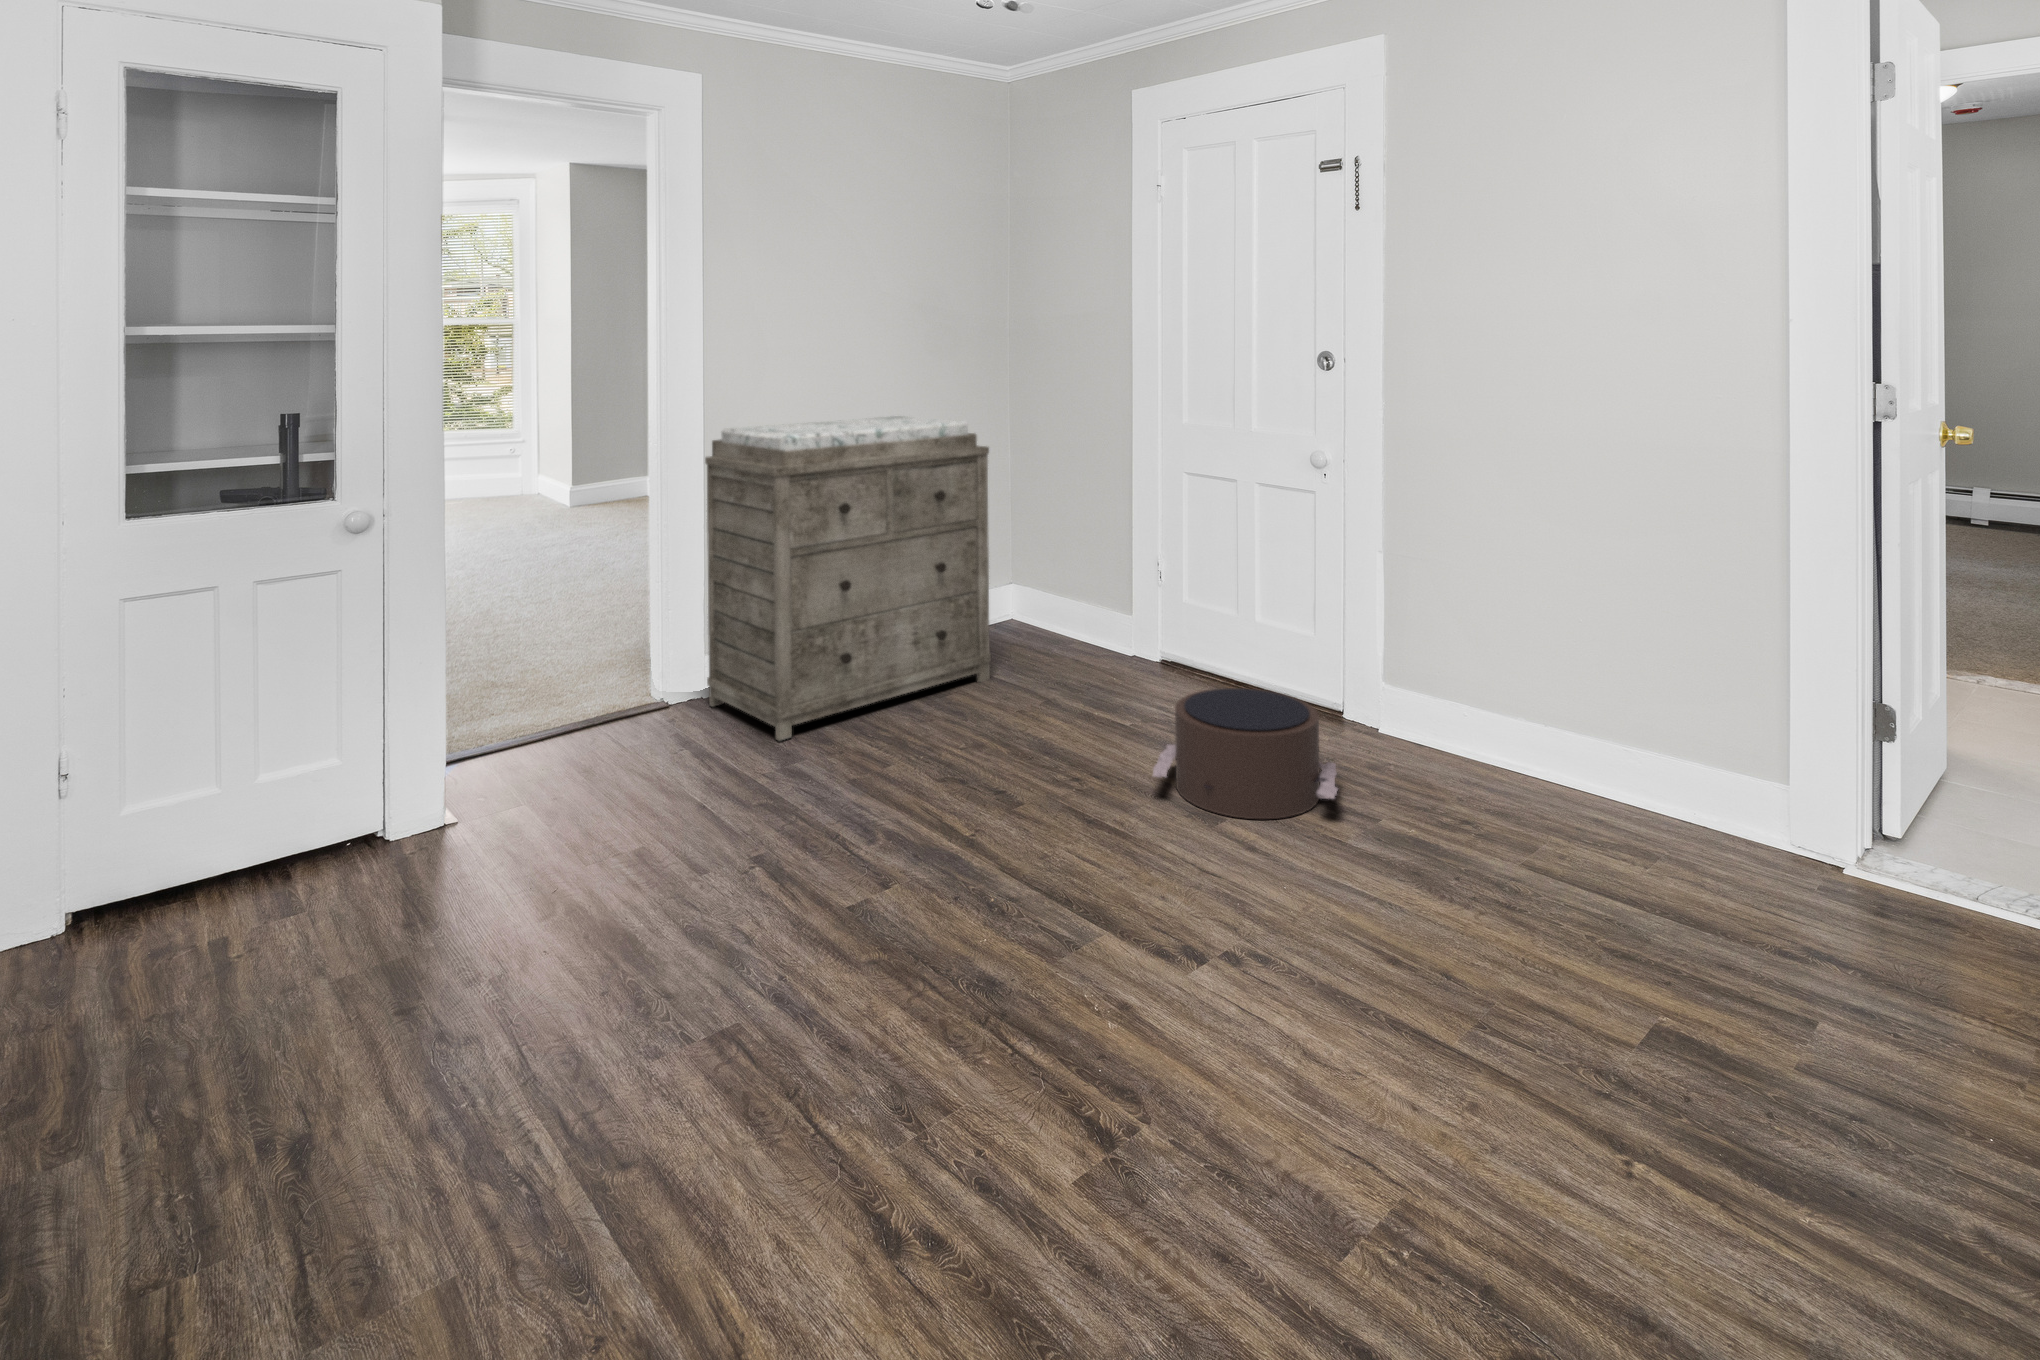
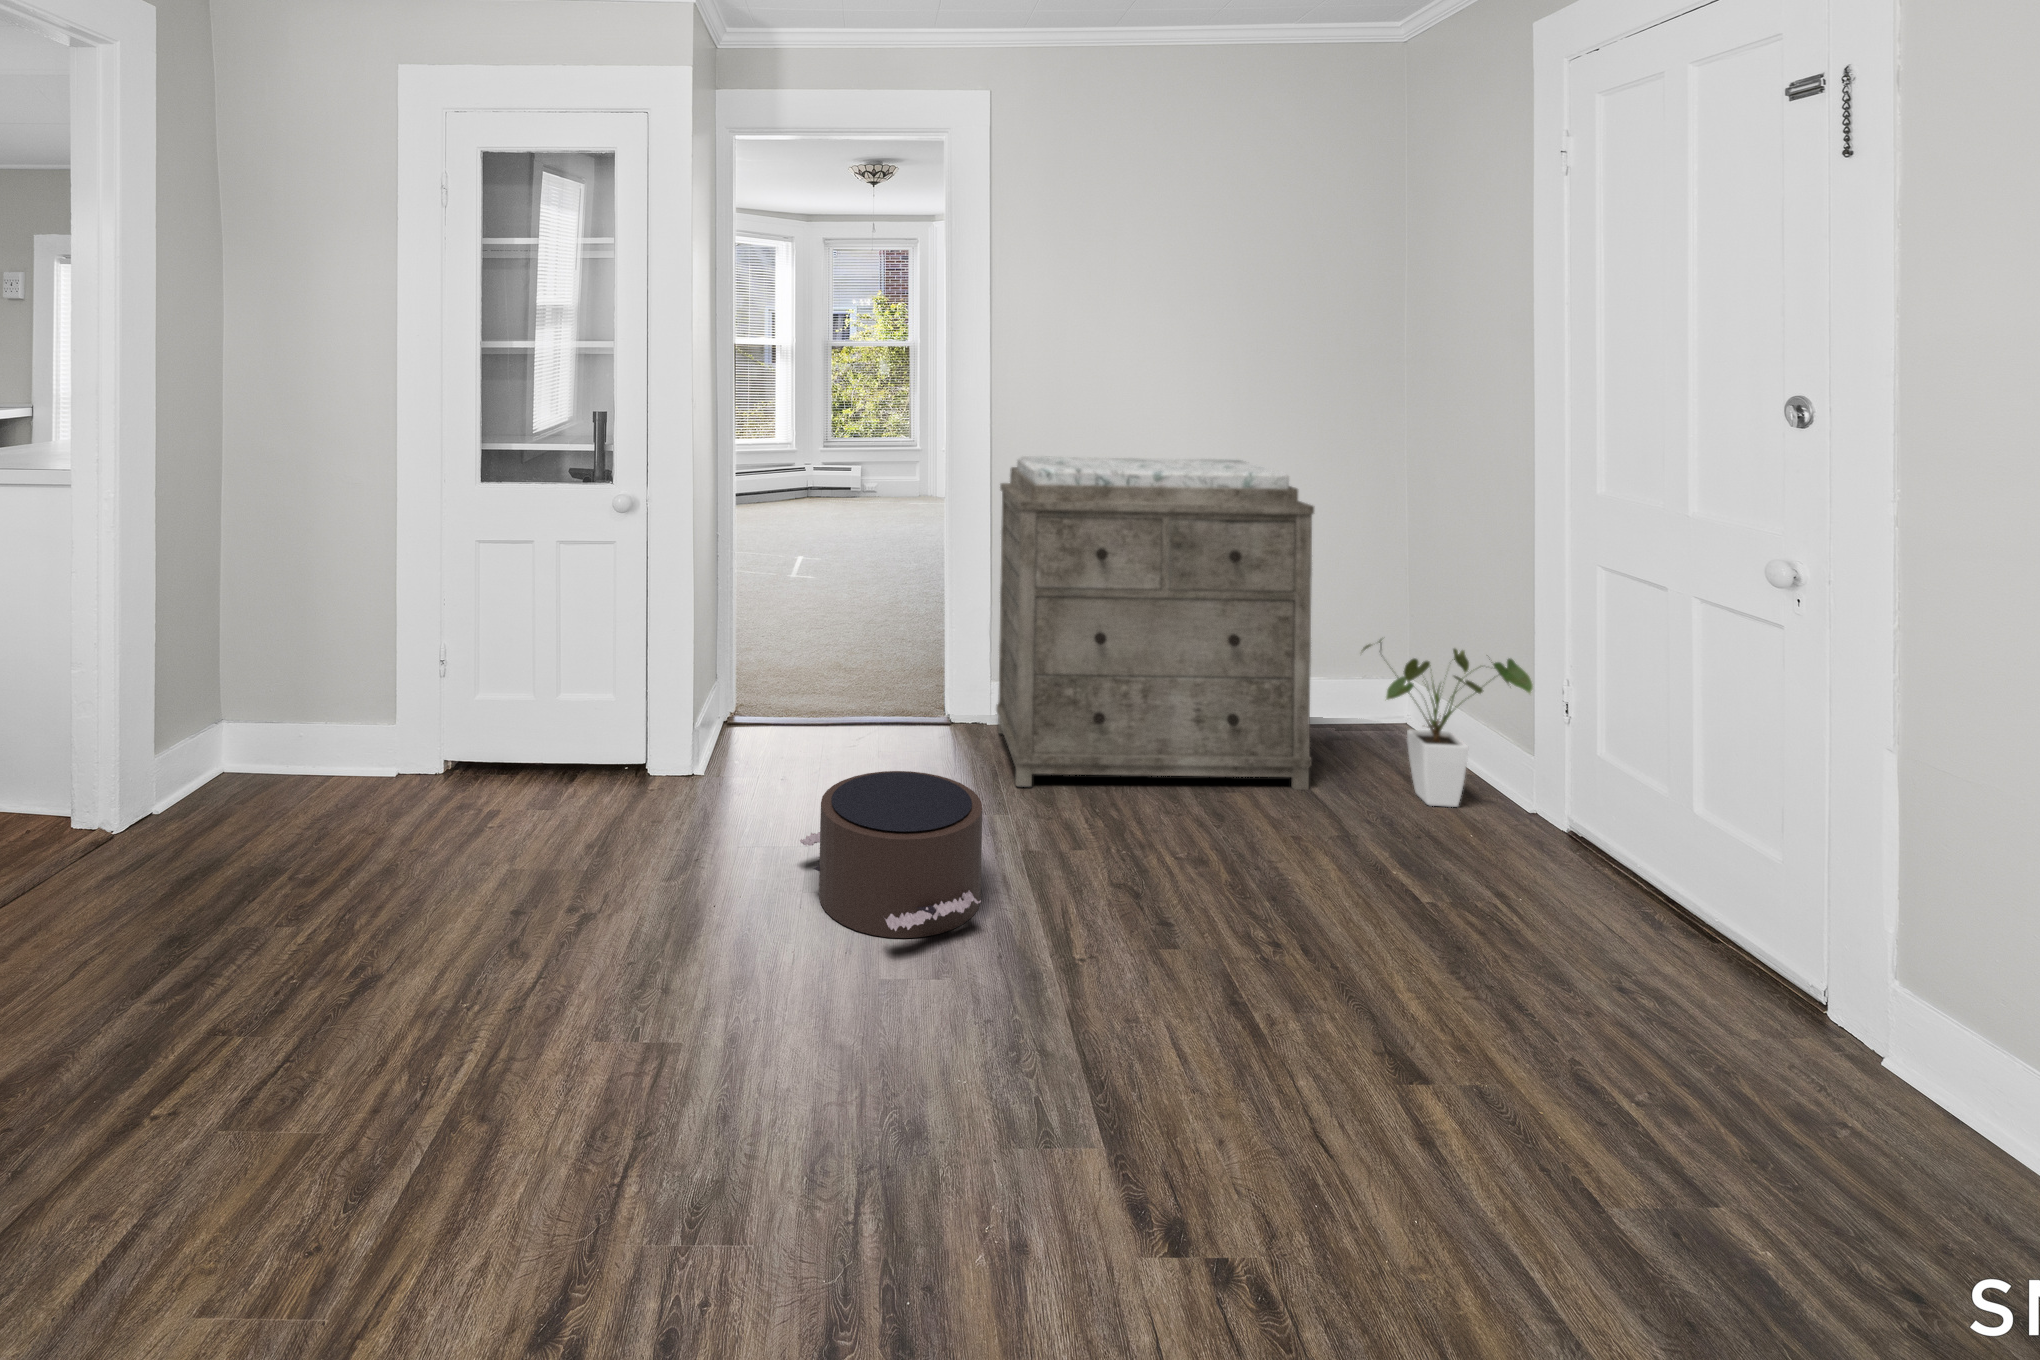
house plant: none [1017,544,1138,668] -> present [1362,639,1533,807]
pouf: present [1153,688,1338,819] -> present [800,771,982,938]

